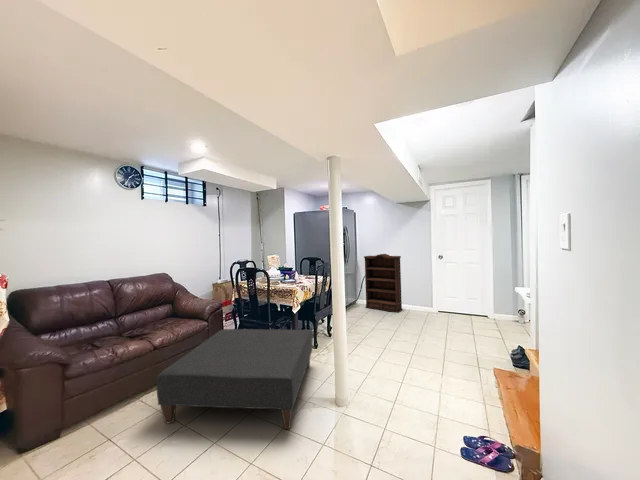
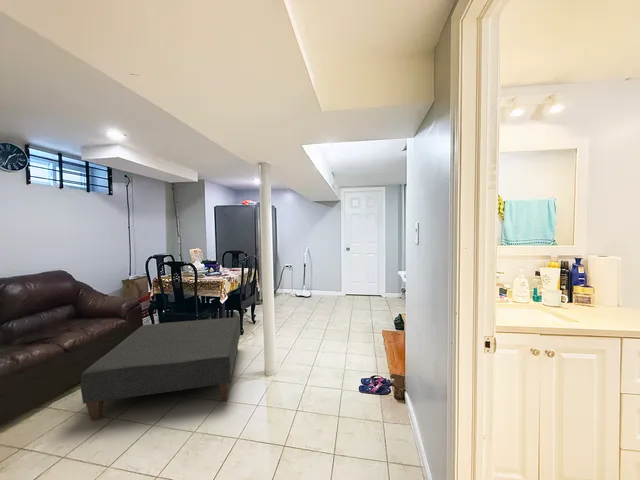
bookshelf: present [364,254,402,313] -> none [283,247,316,298]

